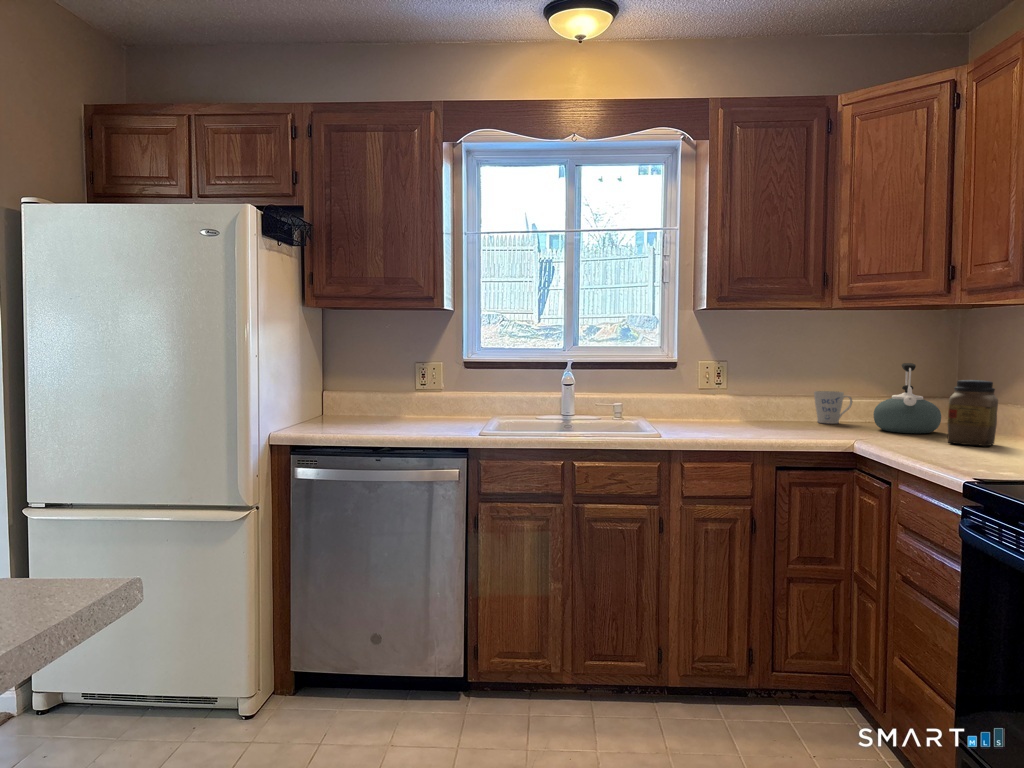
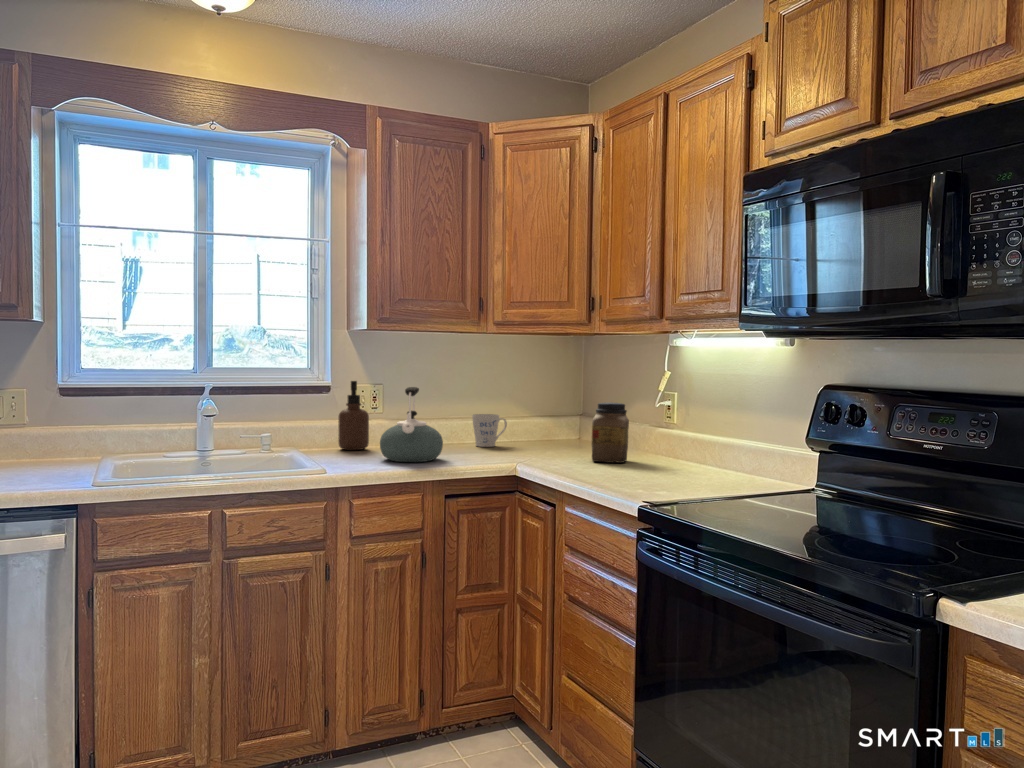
soap dispenser: none [681,358,709,420] -> present [338,381,369,450]
kettle: present [873,363,941,433] -> present [380,387,443,462]

